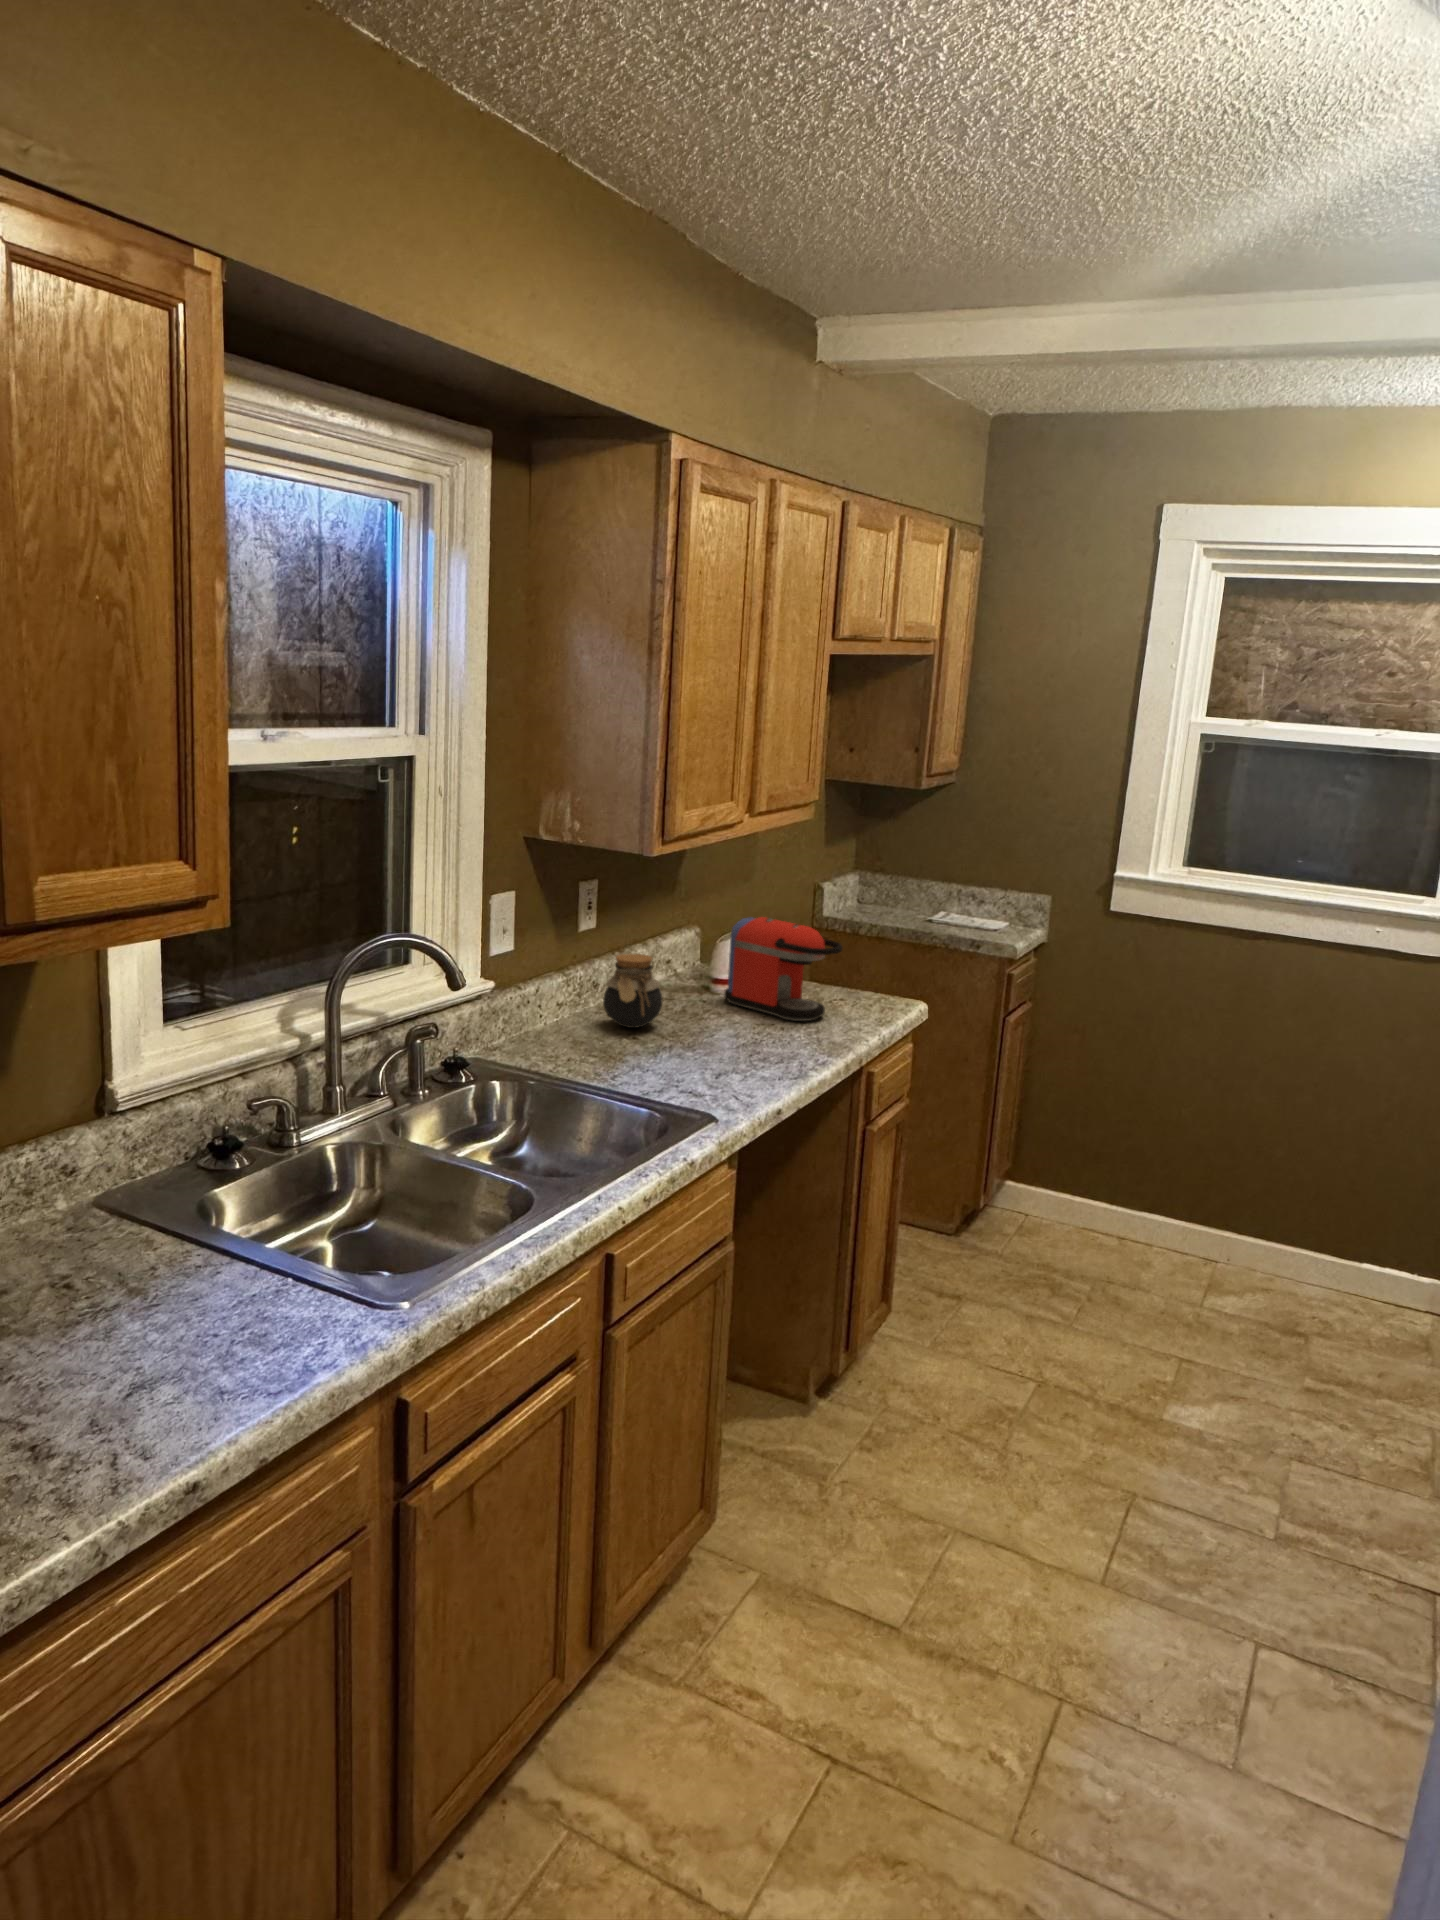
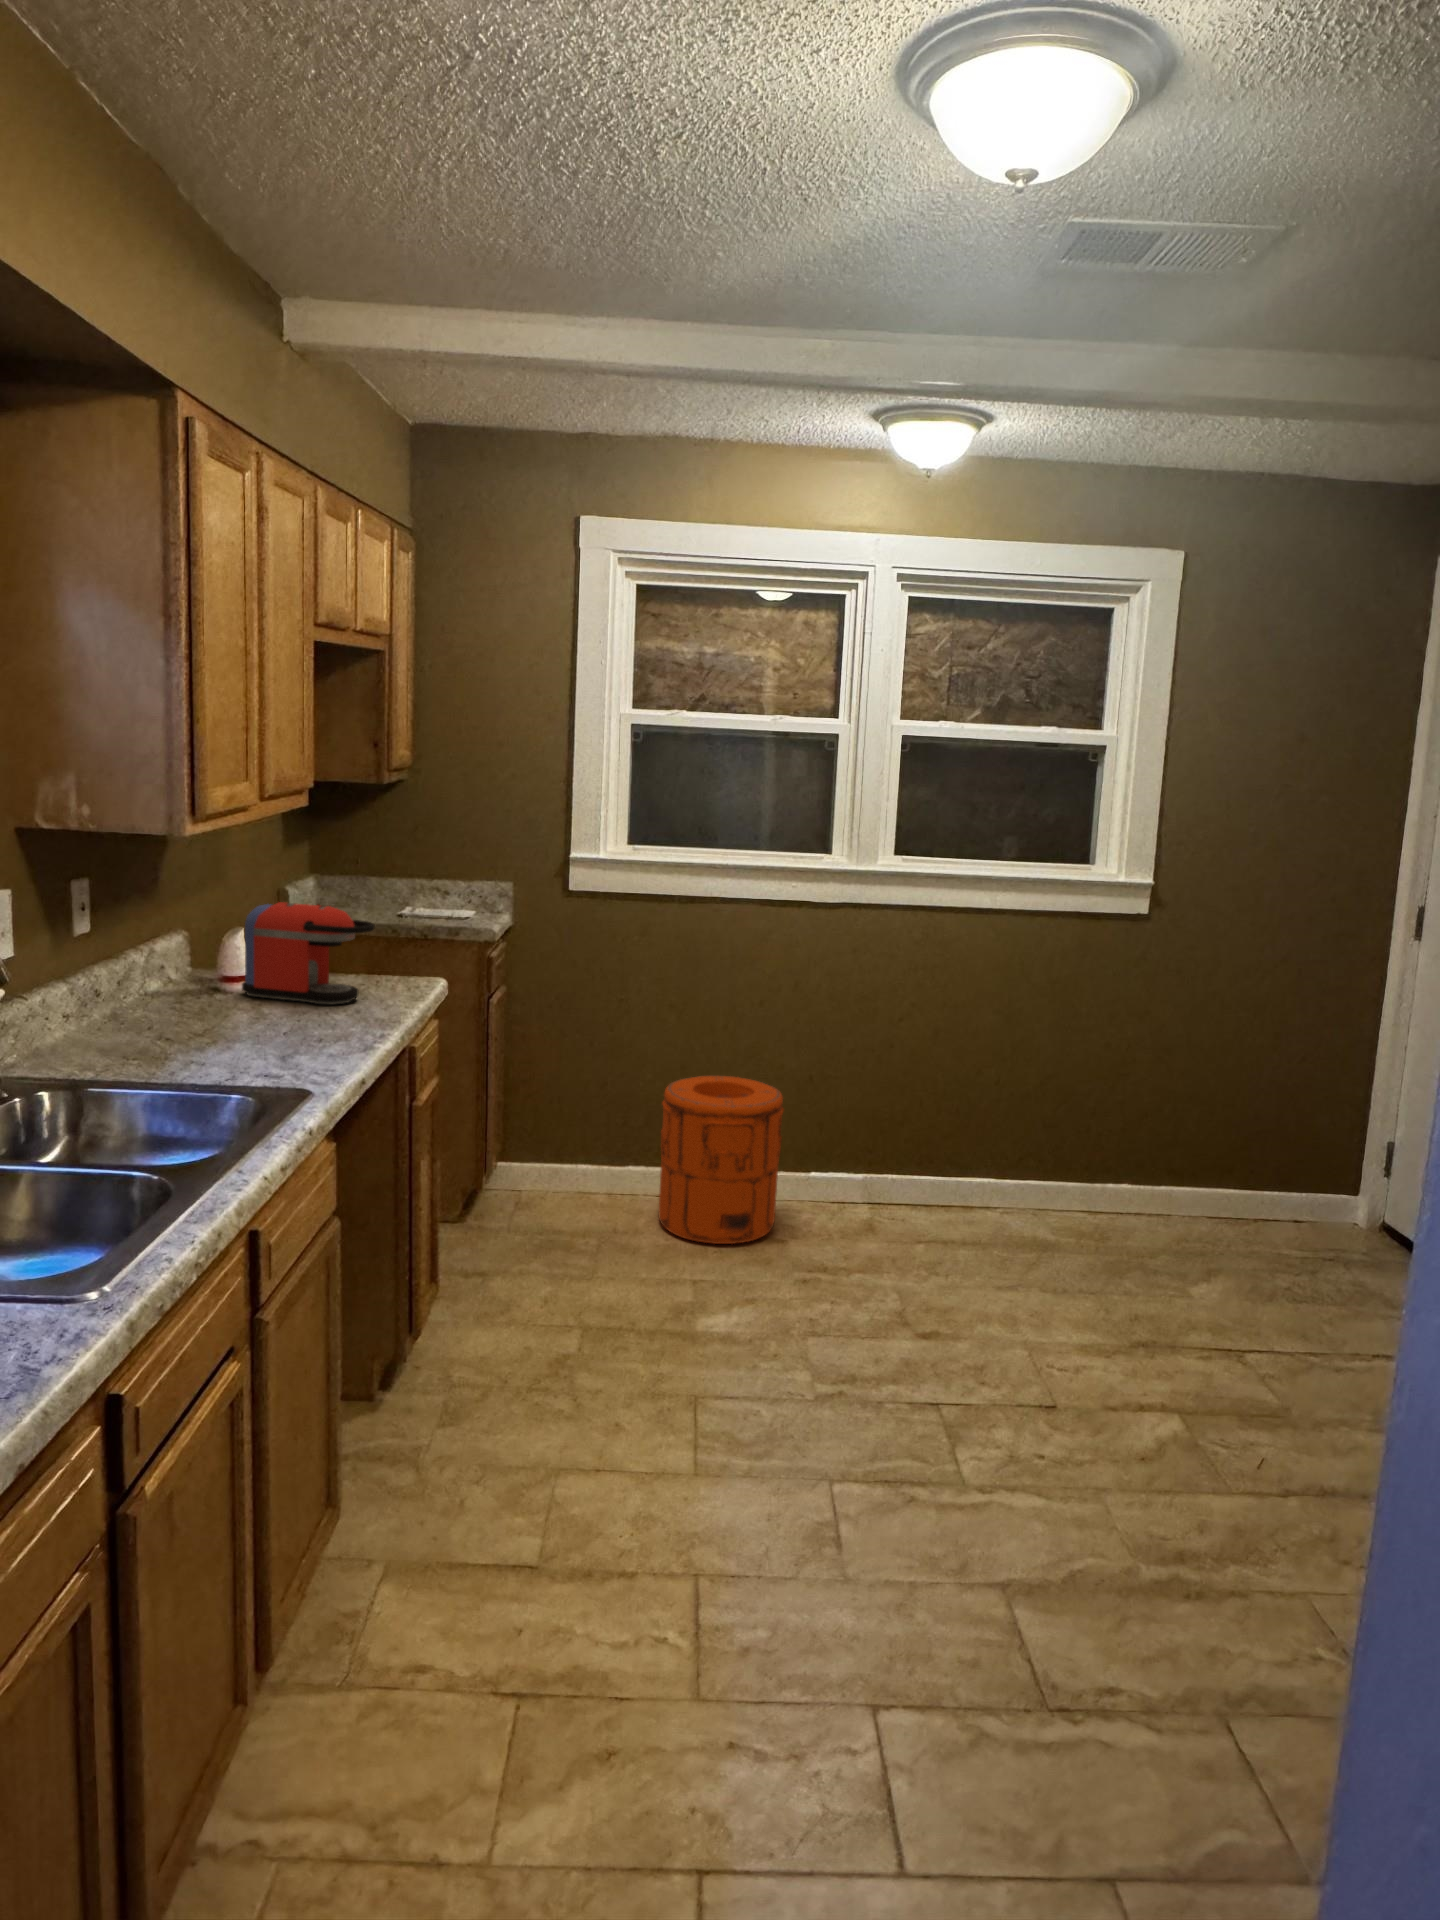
jar: present [603,953,662,1028] -> none [122,946,193,1027]
trash can: none [1171,1128,1335,1327] -> present [659,1075,784,1244]

